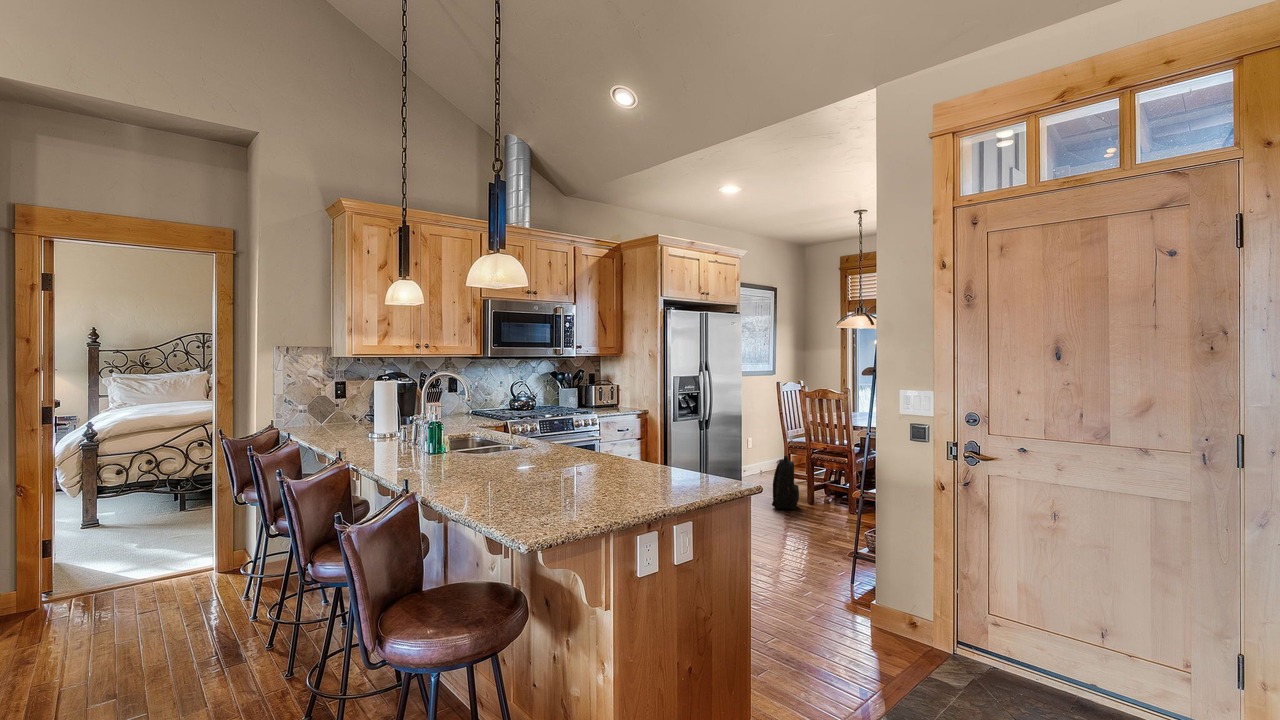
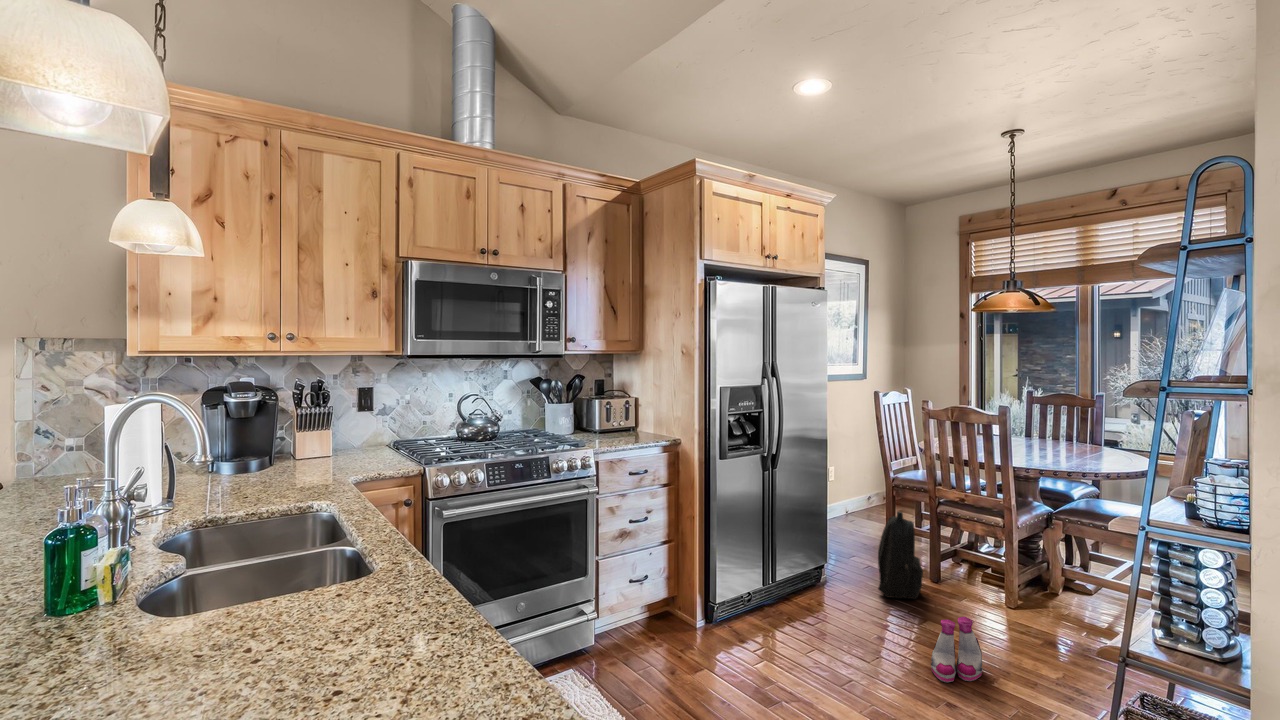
boots: none [792,505,820,539] -> present [931,617,983,682]

